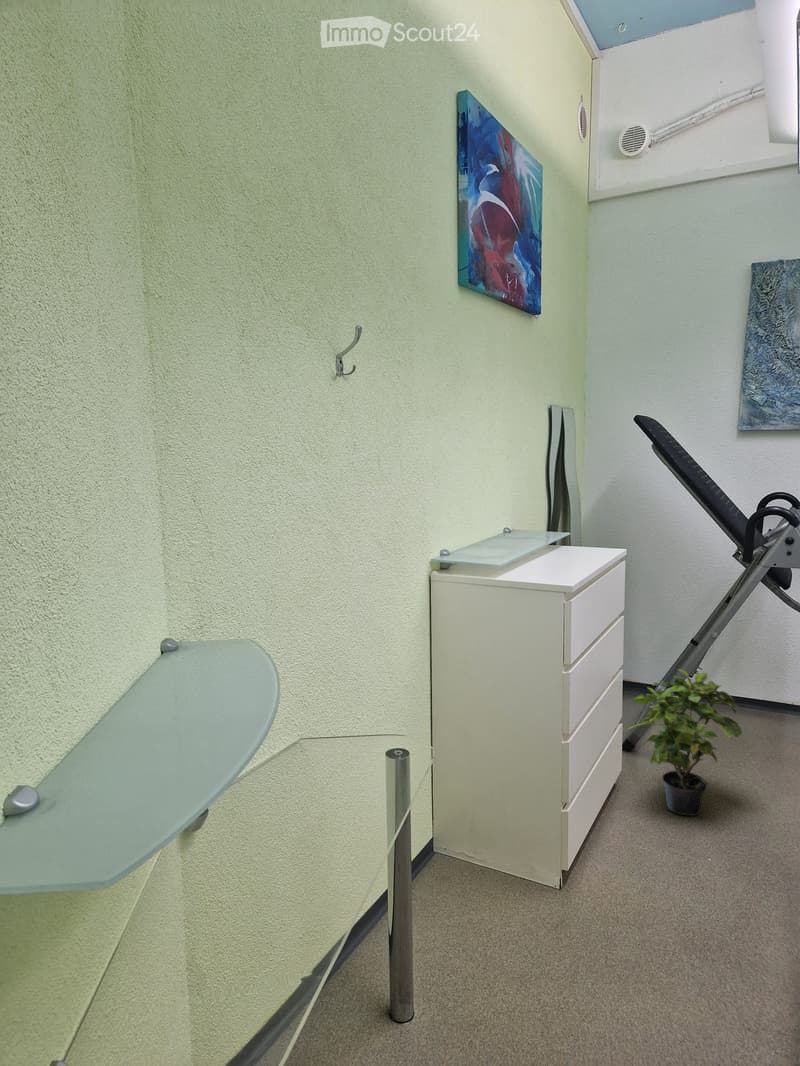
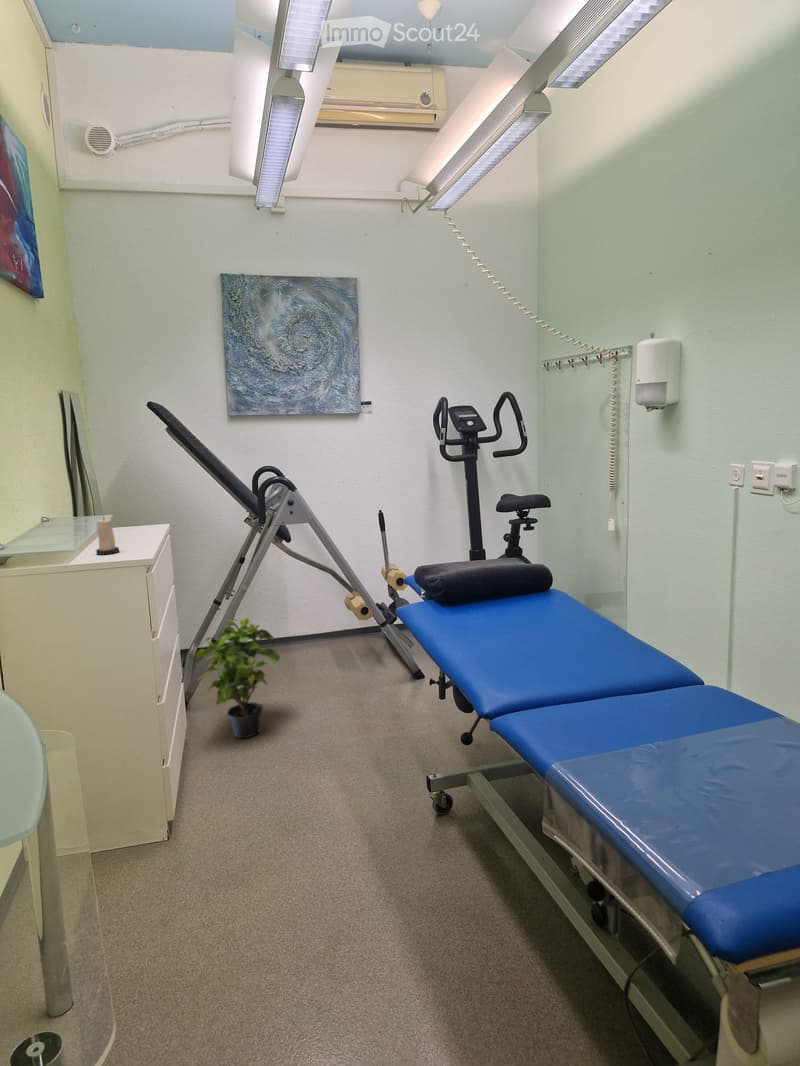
candle: none [529,533,552,573] -> present [96,517,119,554]

